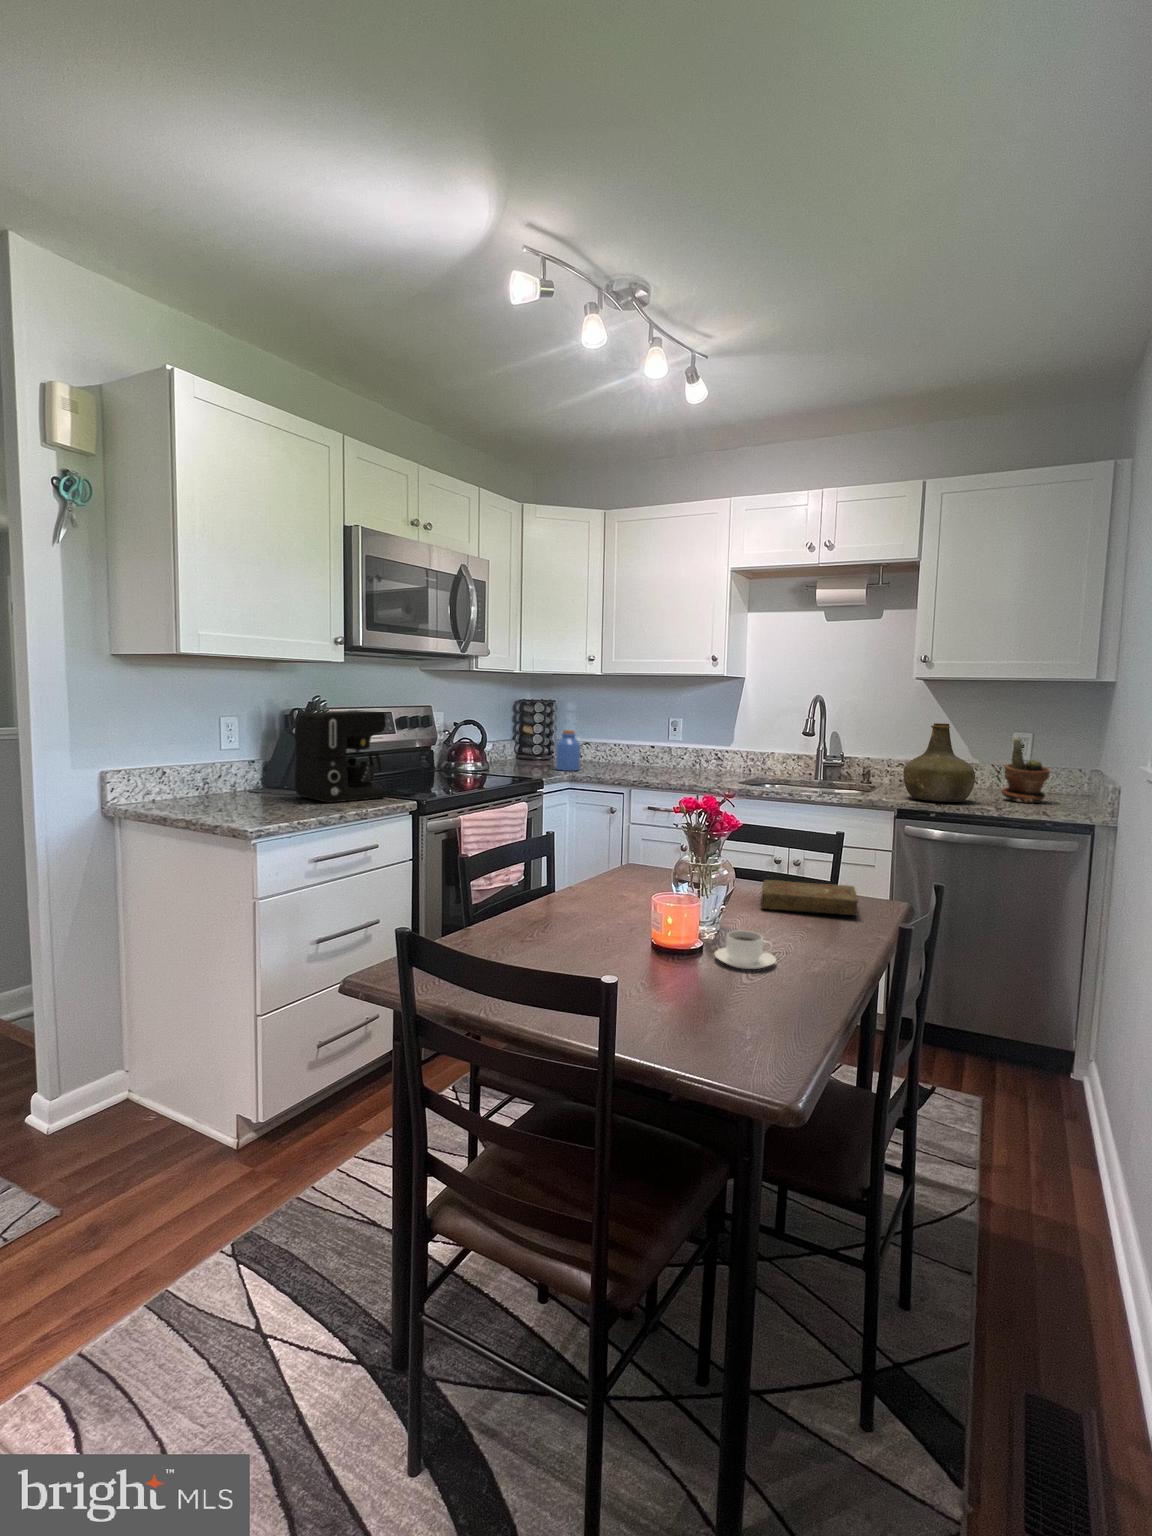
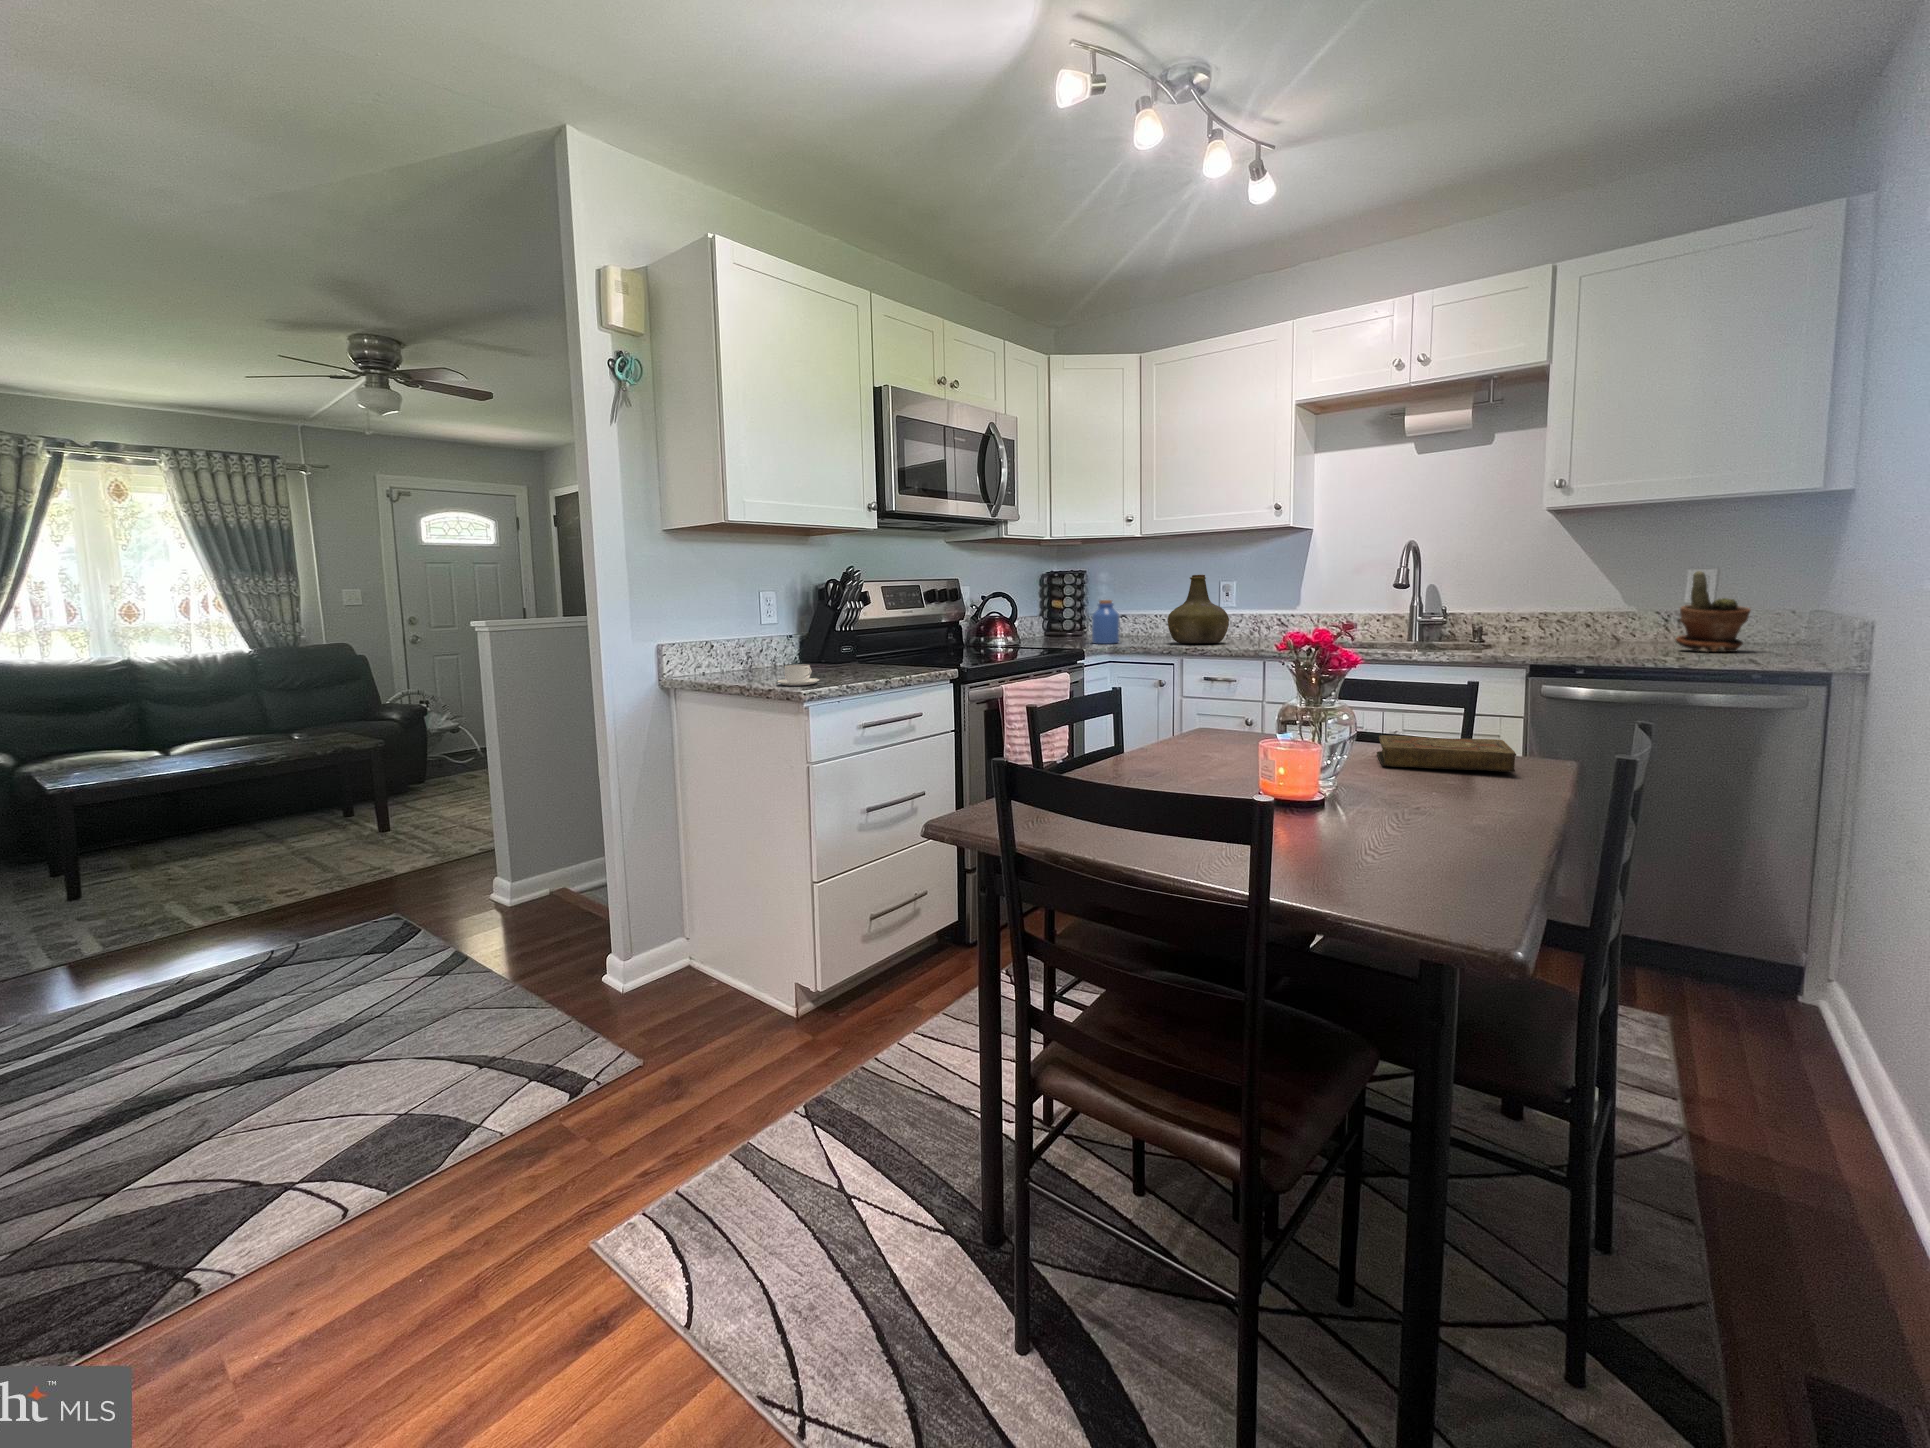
coffee maker: present [295,710,386,803] -> none [834,577,926,672]
bottle: present [903,723,975,802] -> present [1168,575,1229,643]
coffee cup: present [715,931,776,969] -> present [777,665,819,686]

